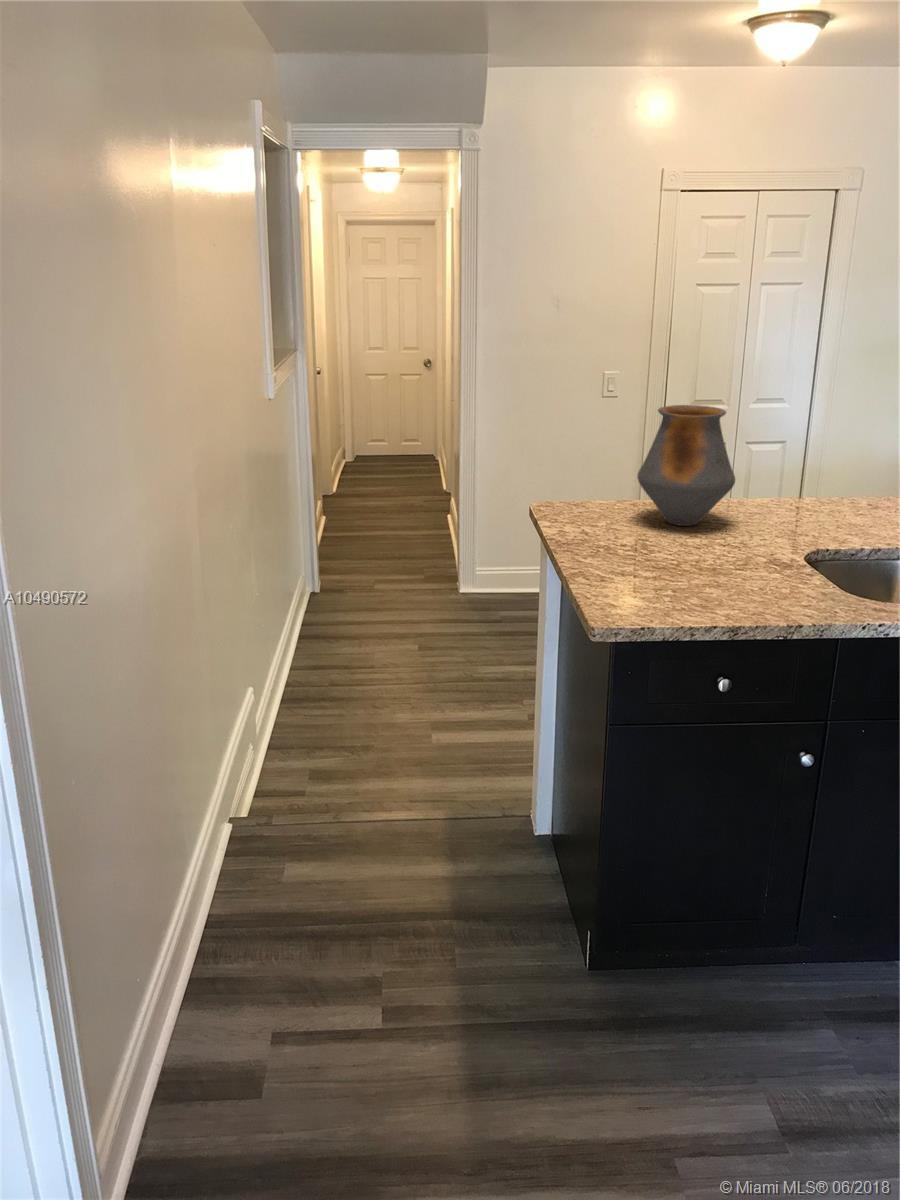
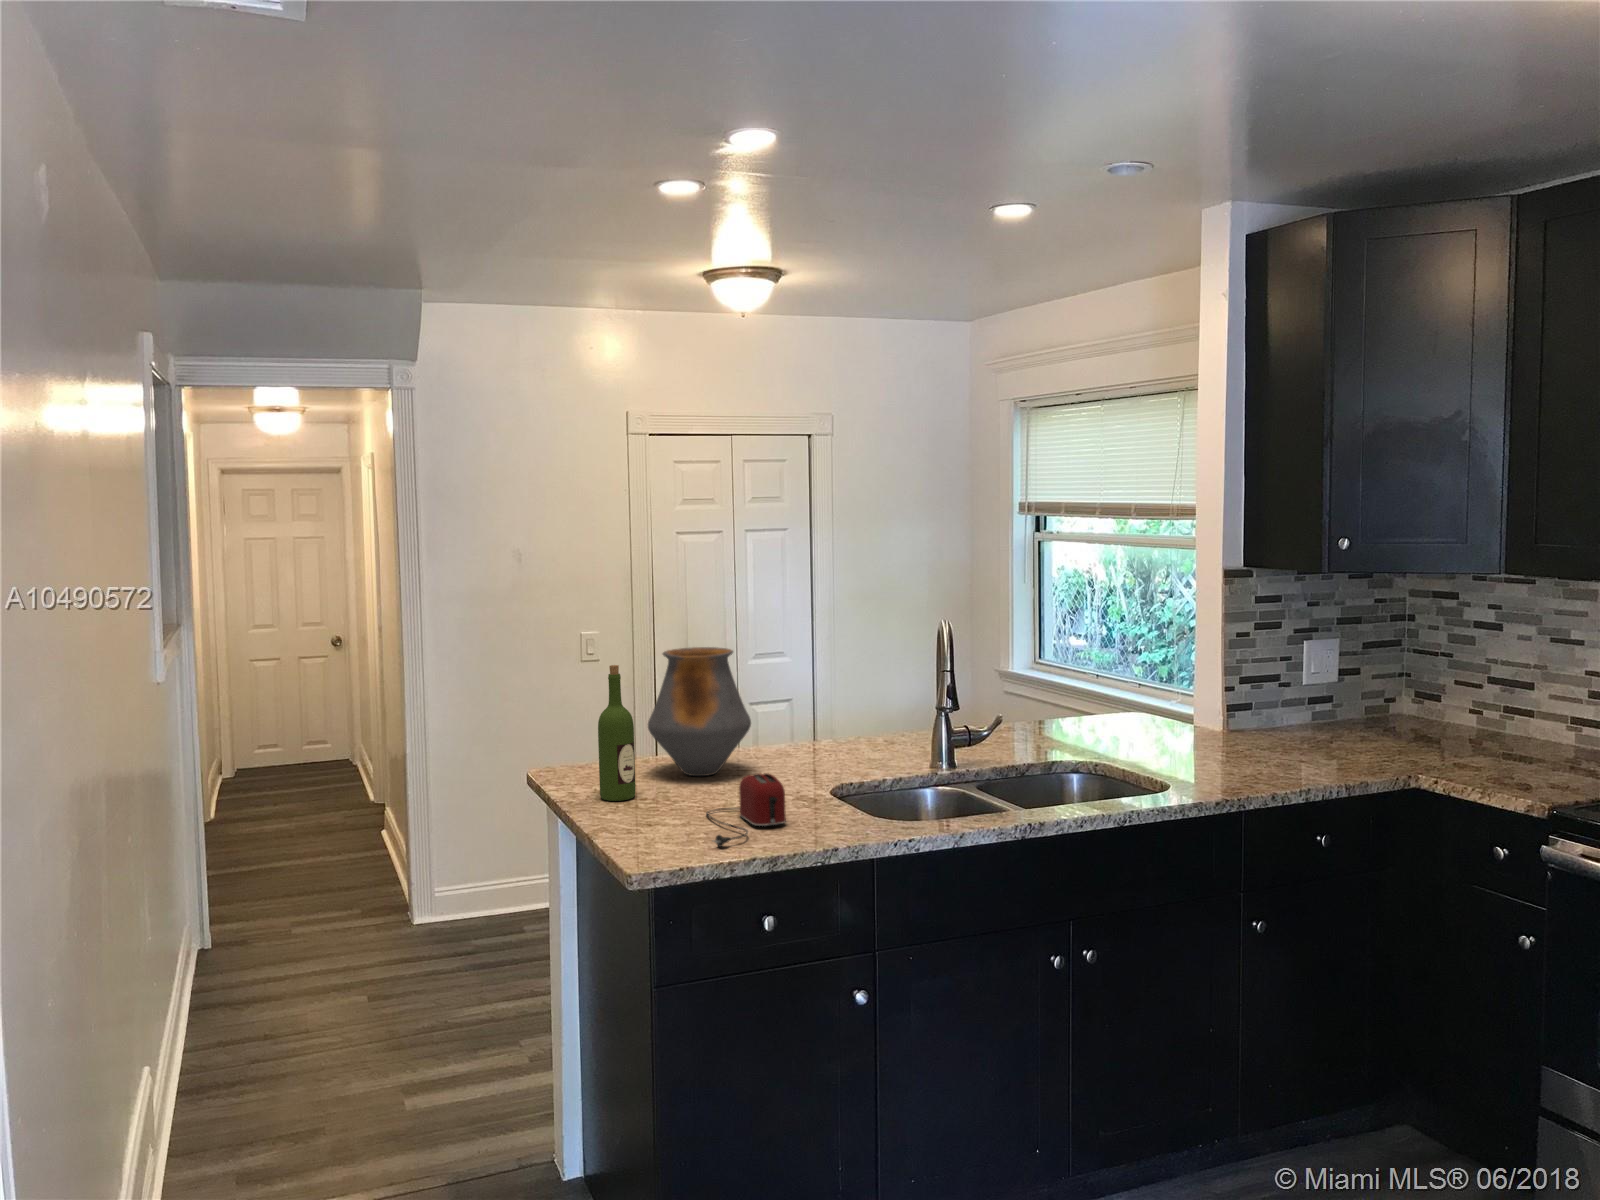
wine bottle: none [586,421,622,544] -> present [598,665,636,801]
toaster: none [677,538,756,609] -> present [706,773,786,847]

